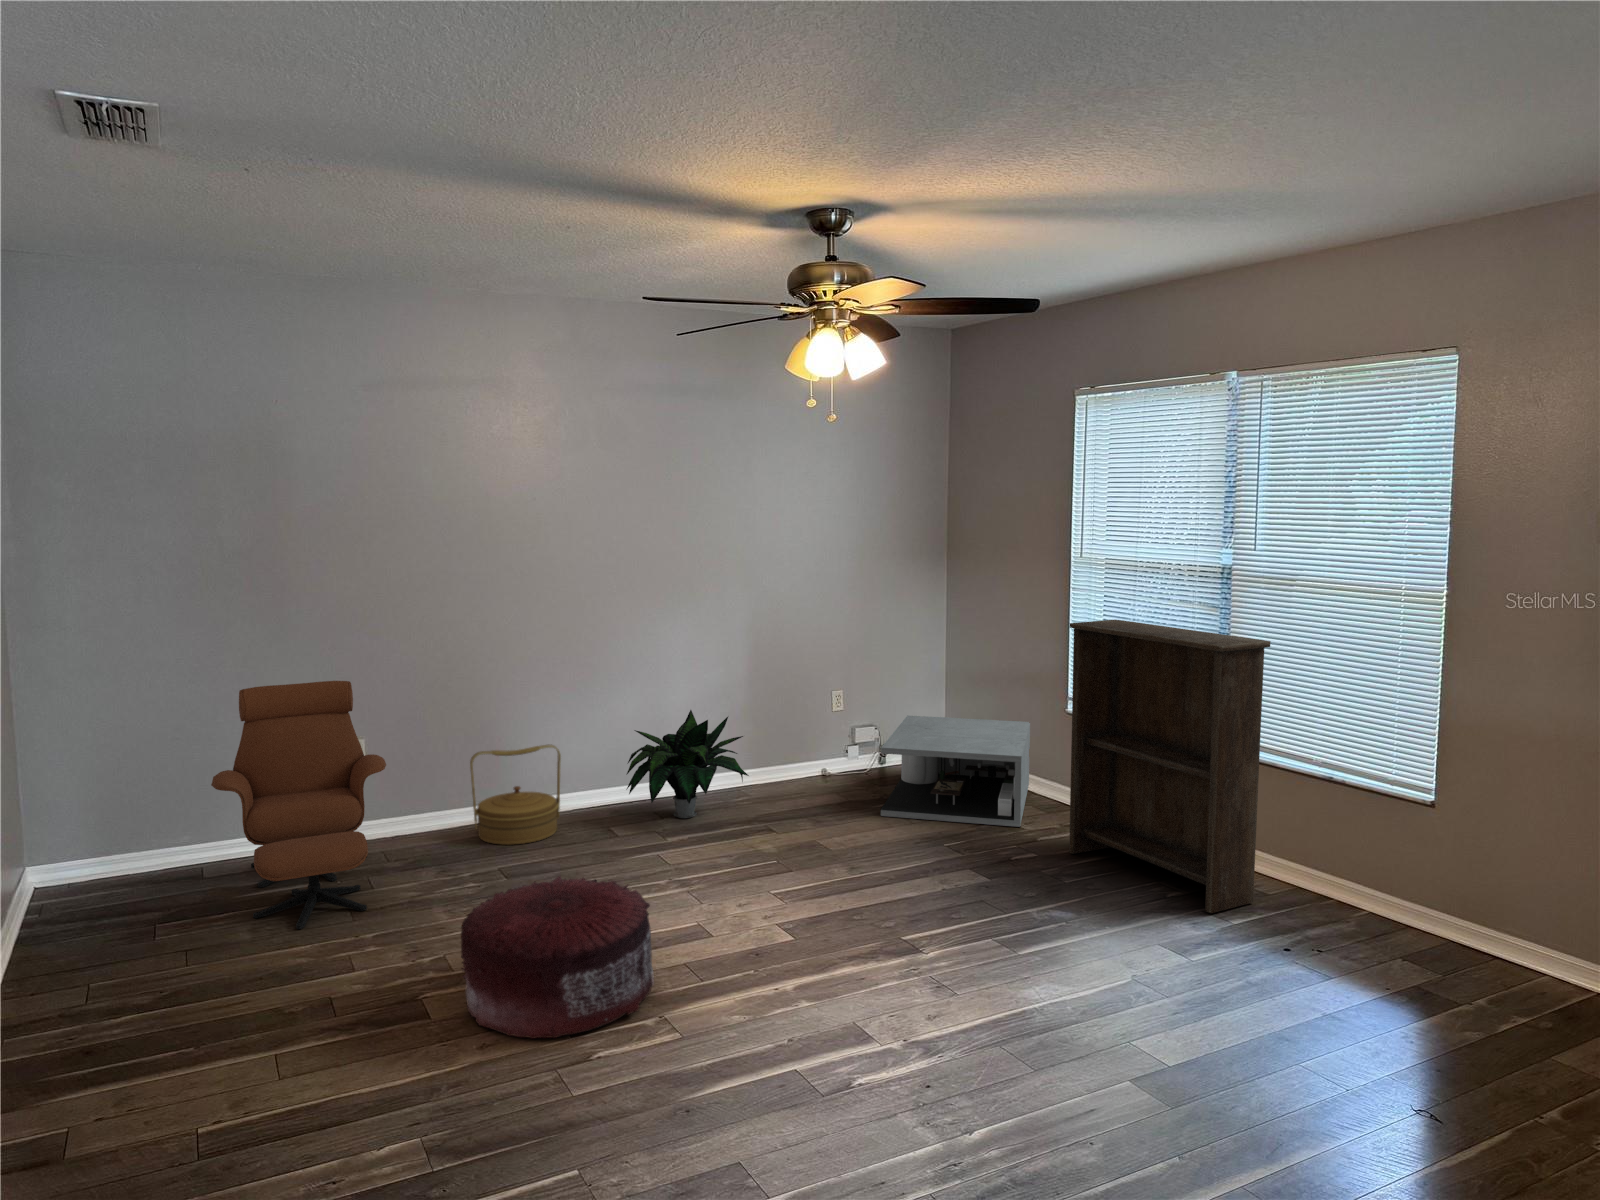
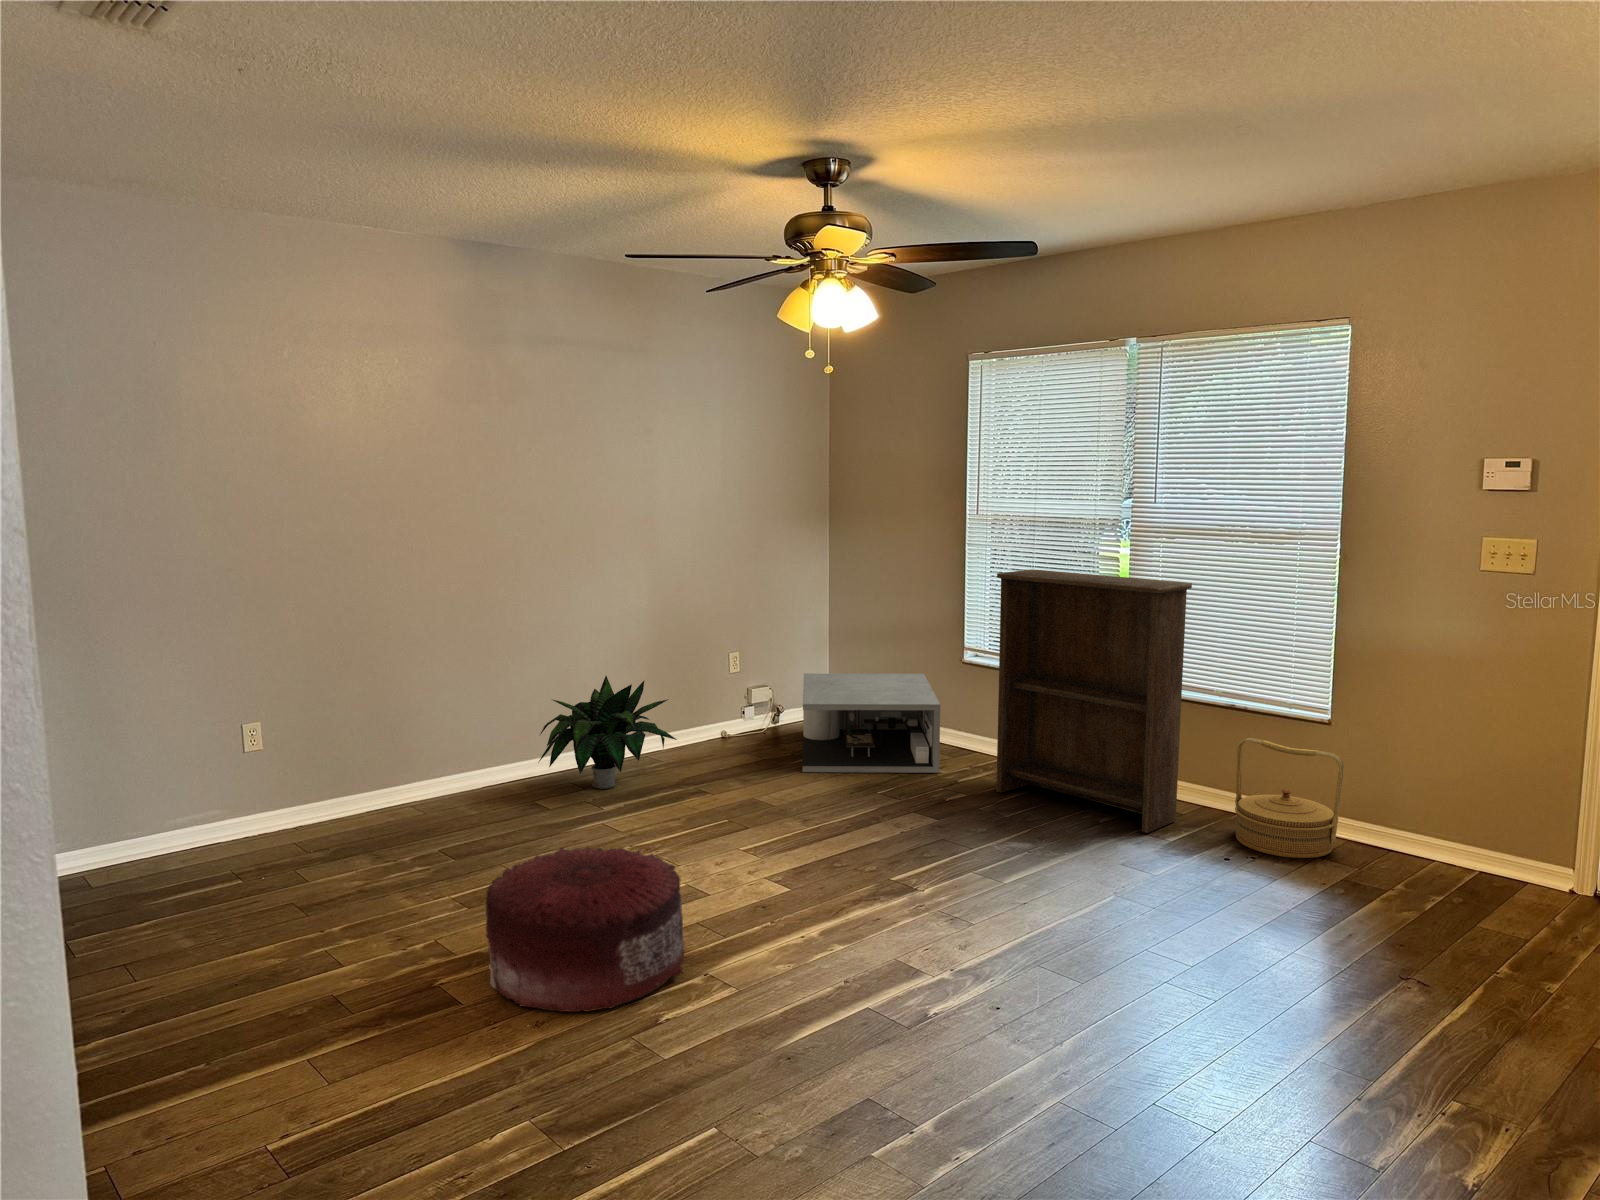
lounge chair: present [211,681,386,929] -> none [87,658,309,936]
woven basket: present [470,745,561,845] -> present [1235,738,1344,858]

